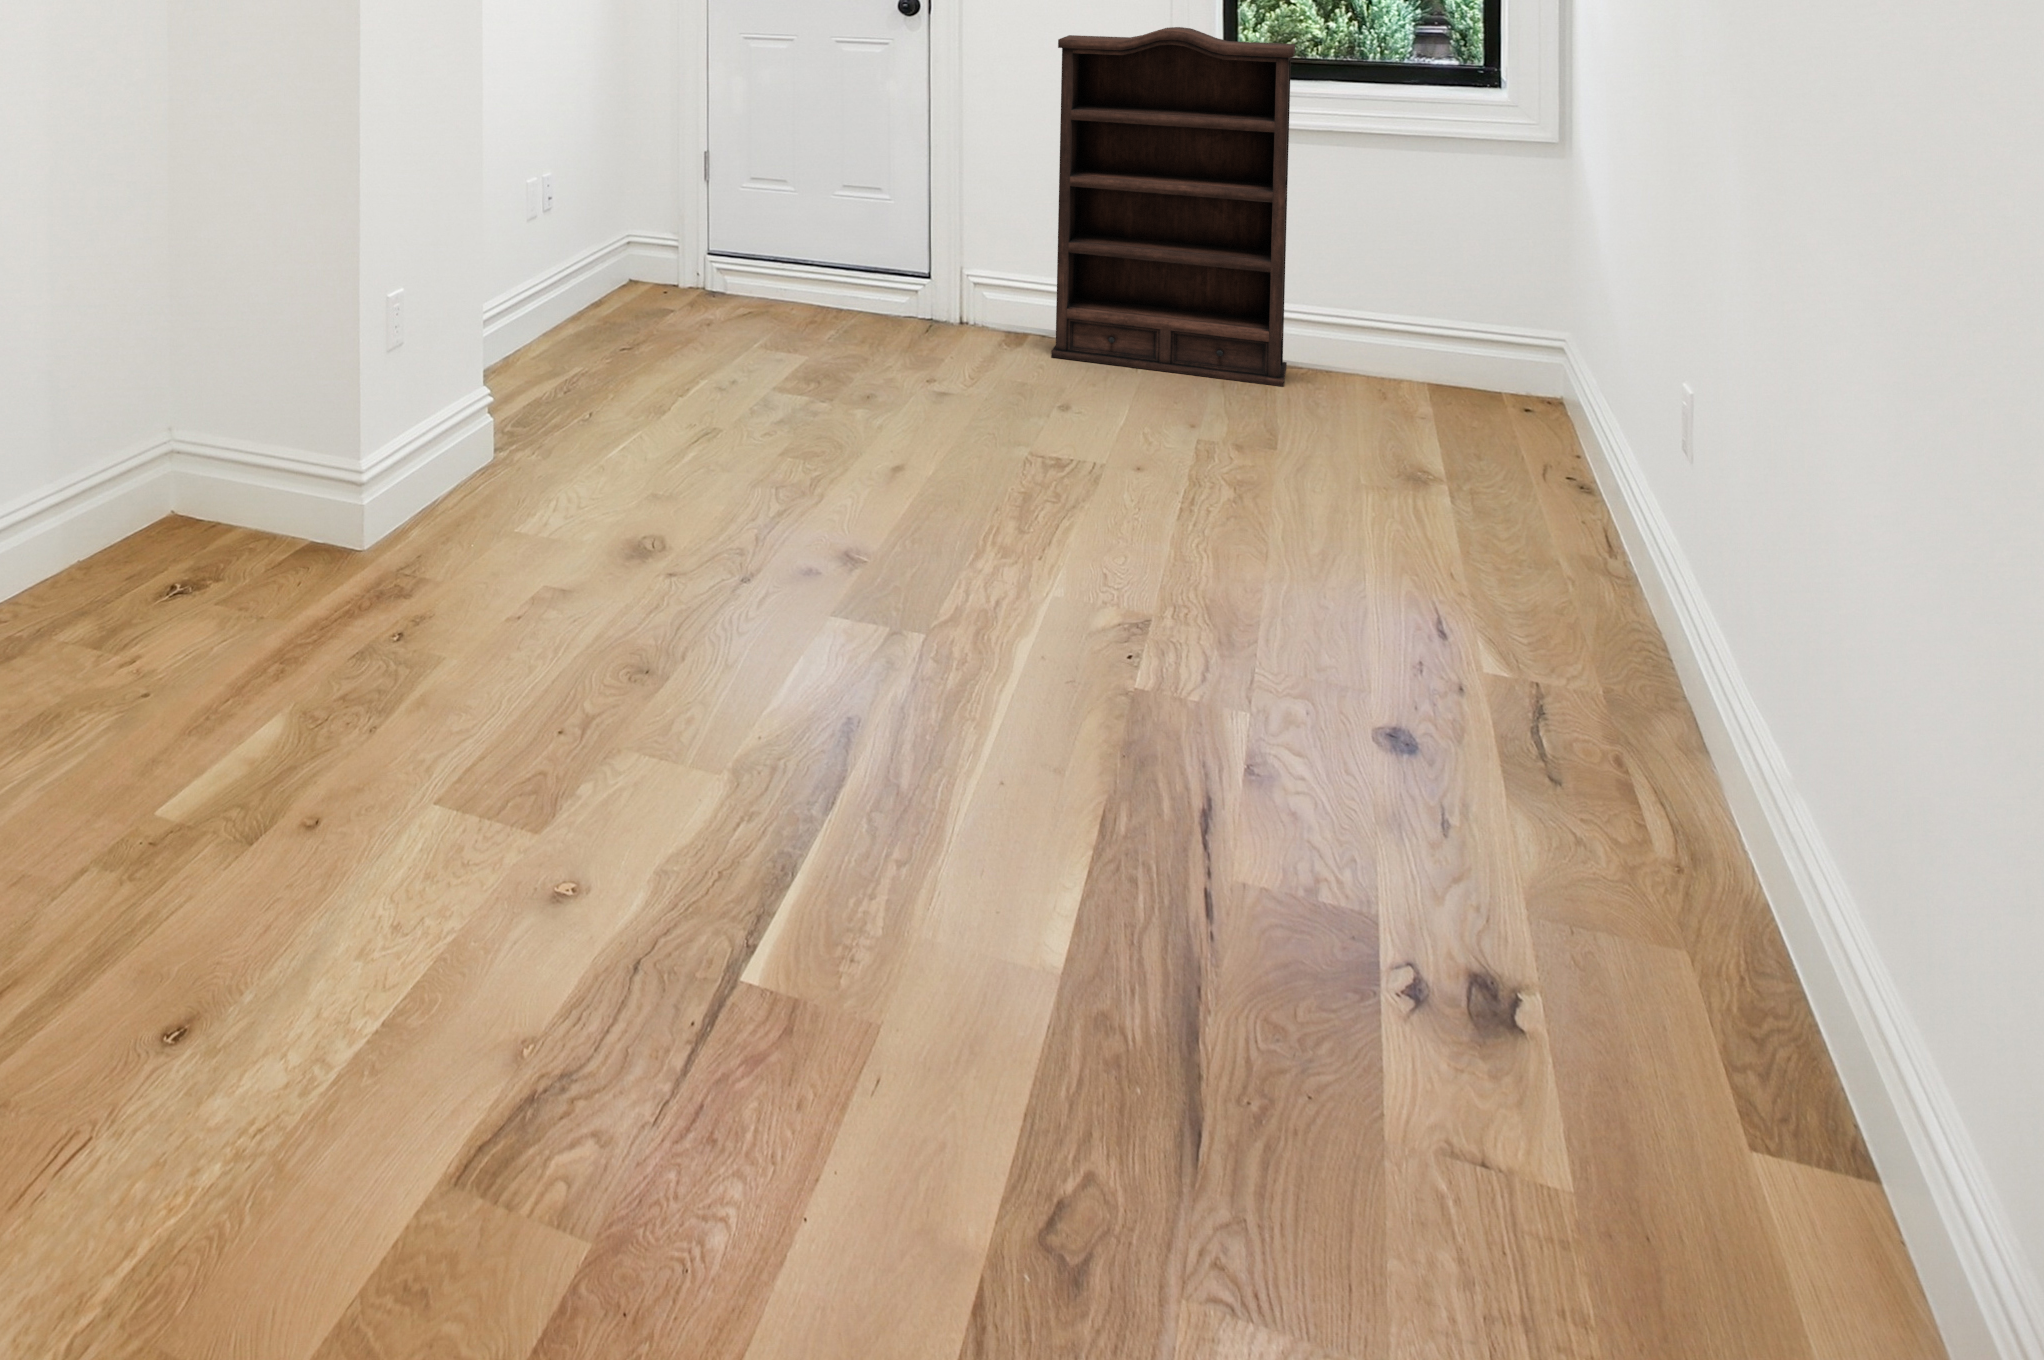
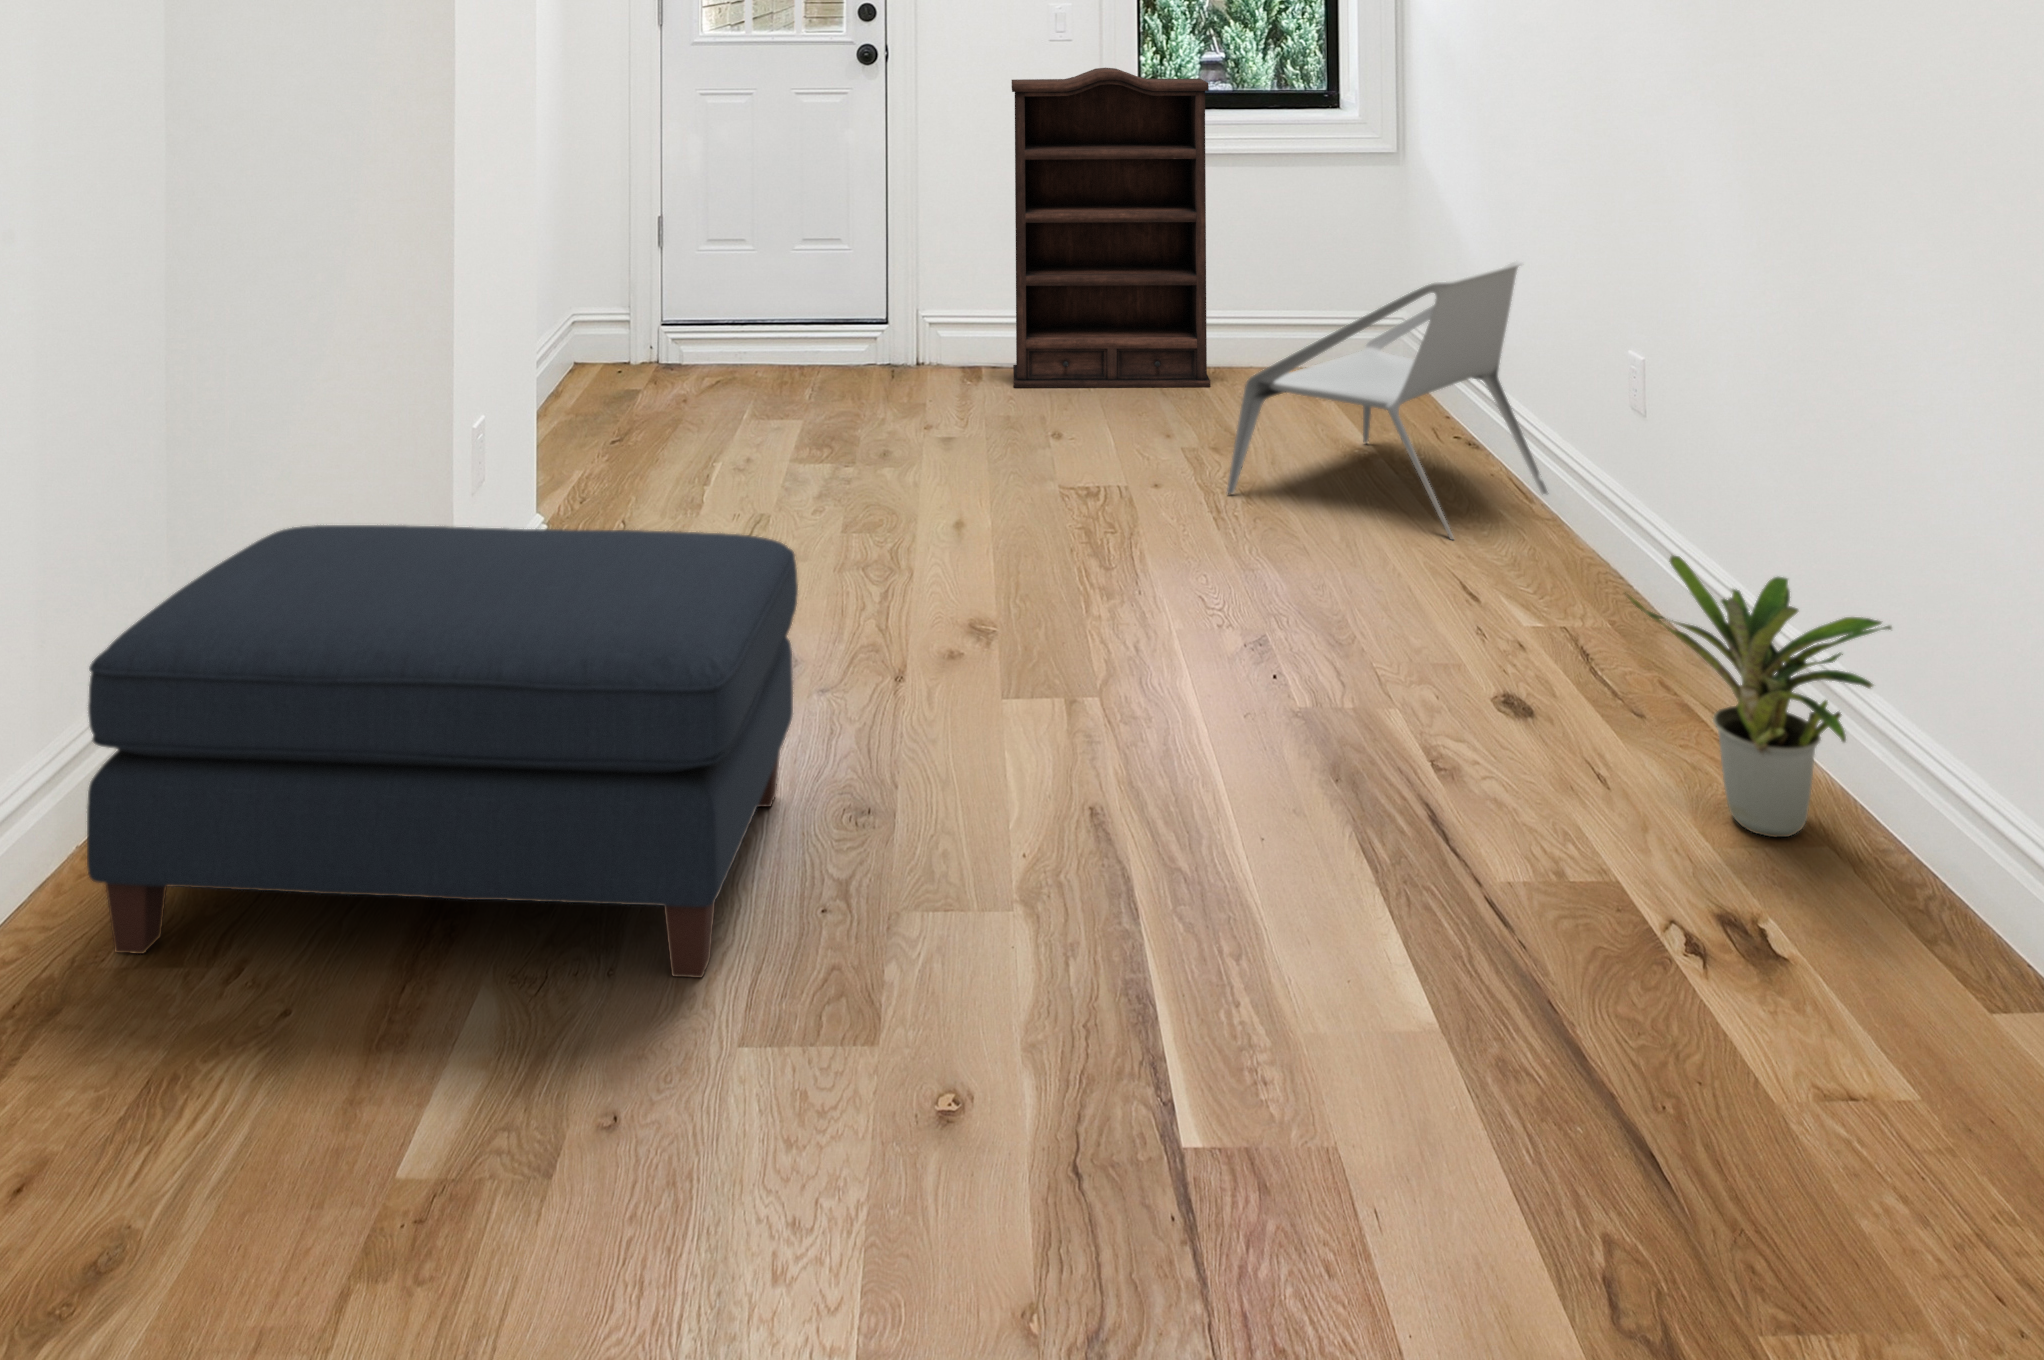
armchair: none [1215,275,1642,581] -> present [1227,261,1549,539]
ottoman: none [47,354,602,754] -> present [87,525,798,978]
potted plant: none [1456,596,1798,941] -> present [1627,556,1891,838]

